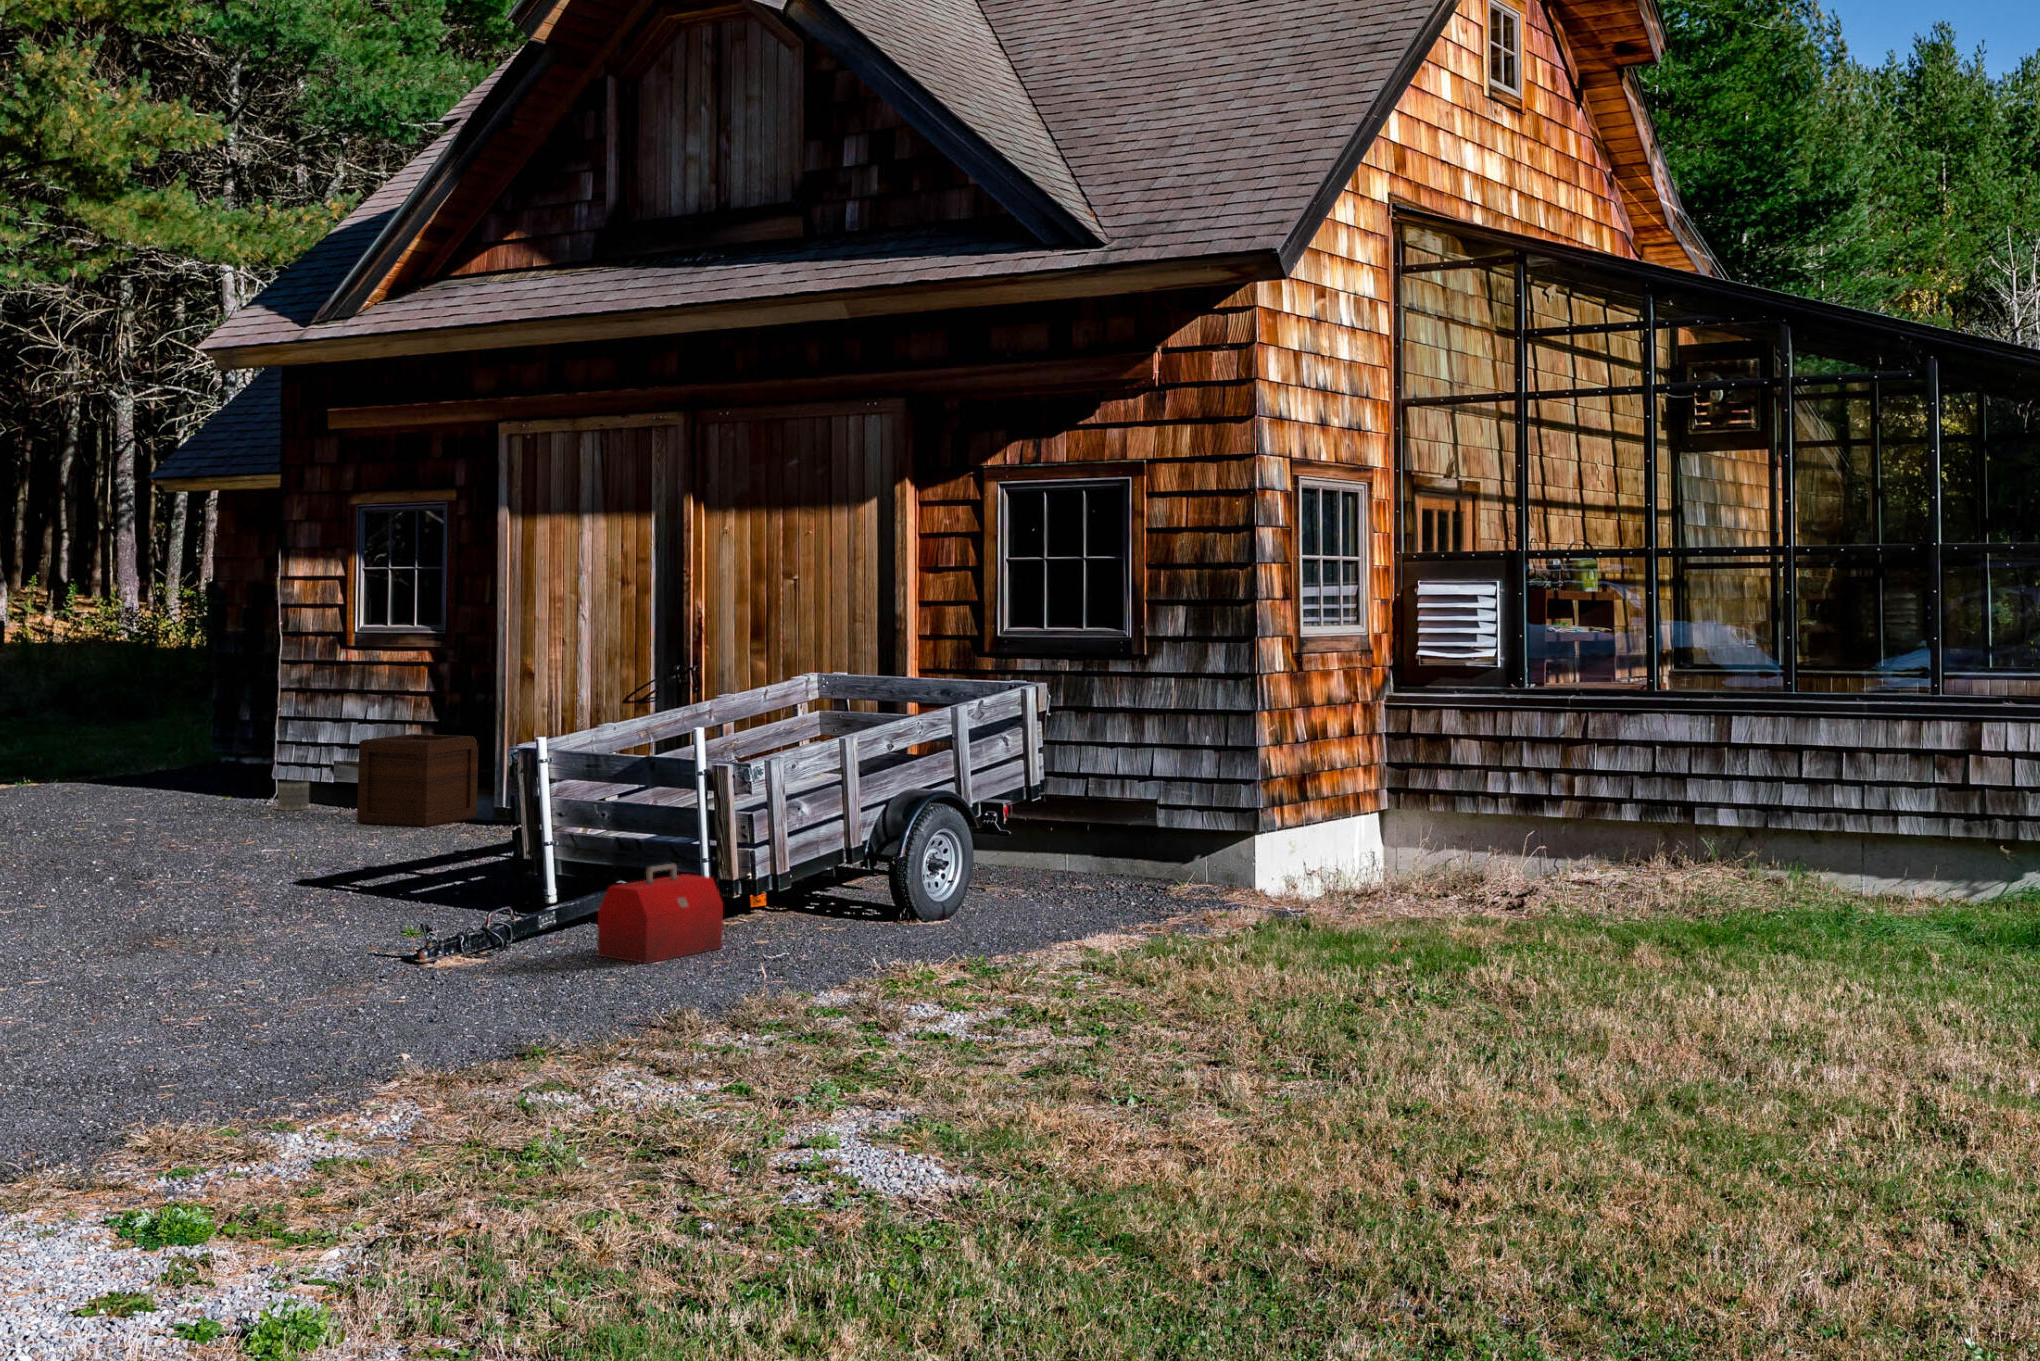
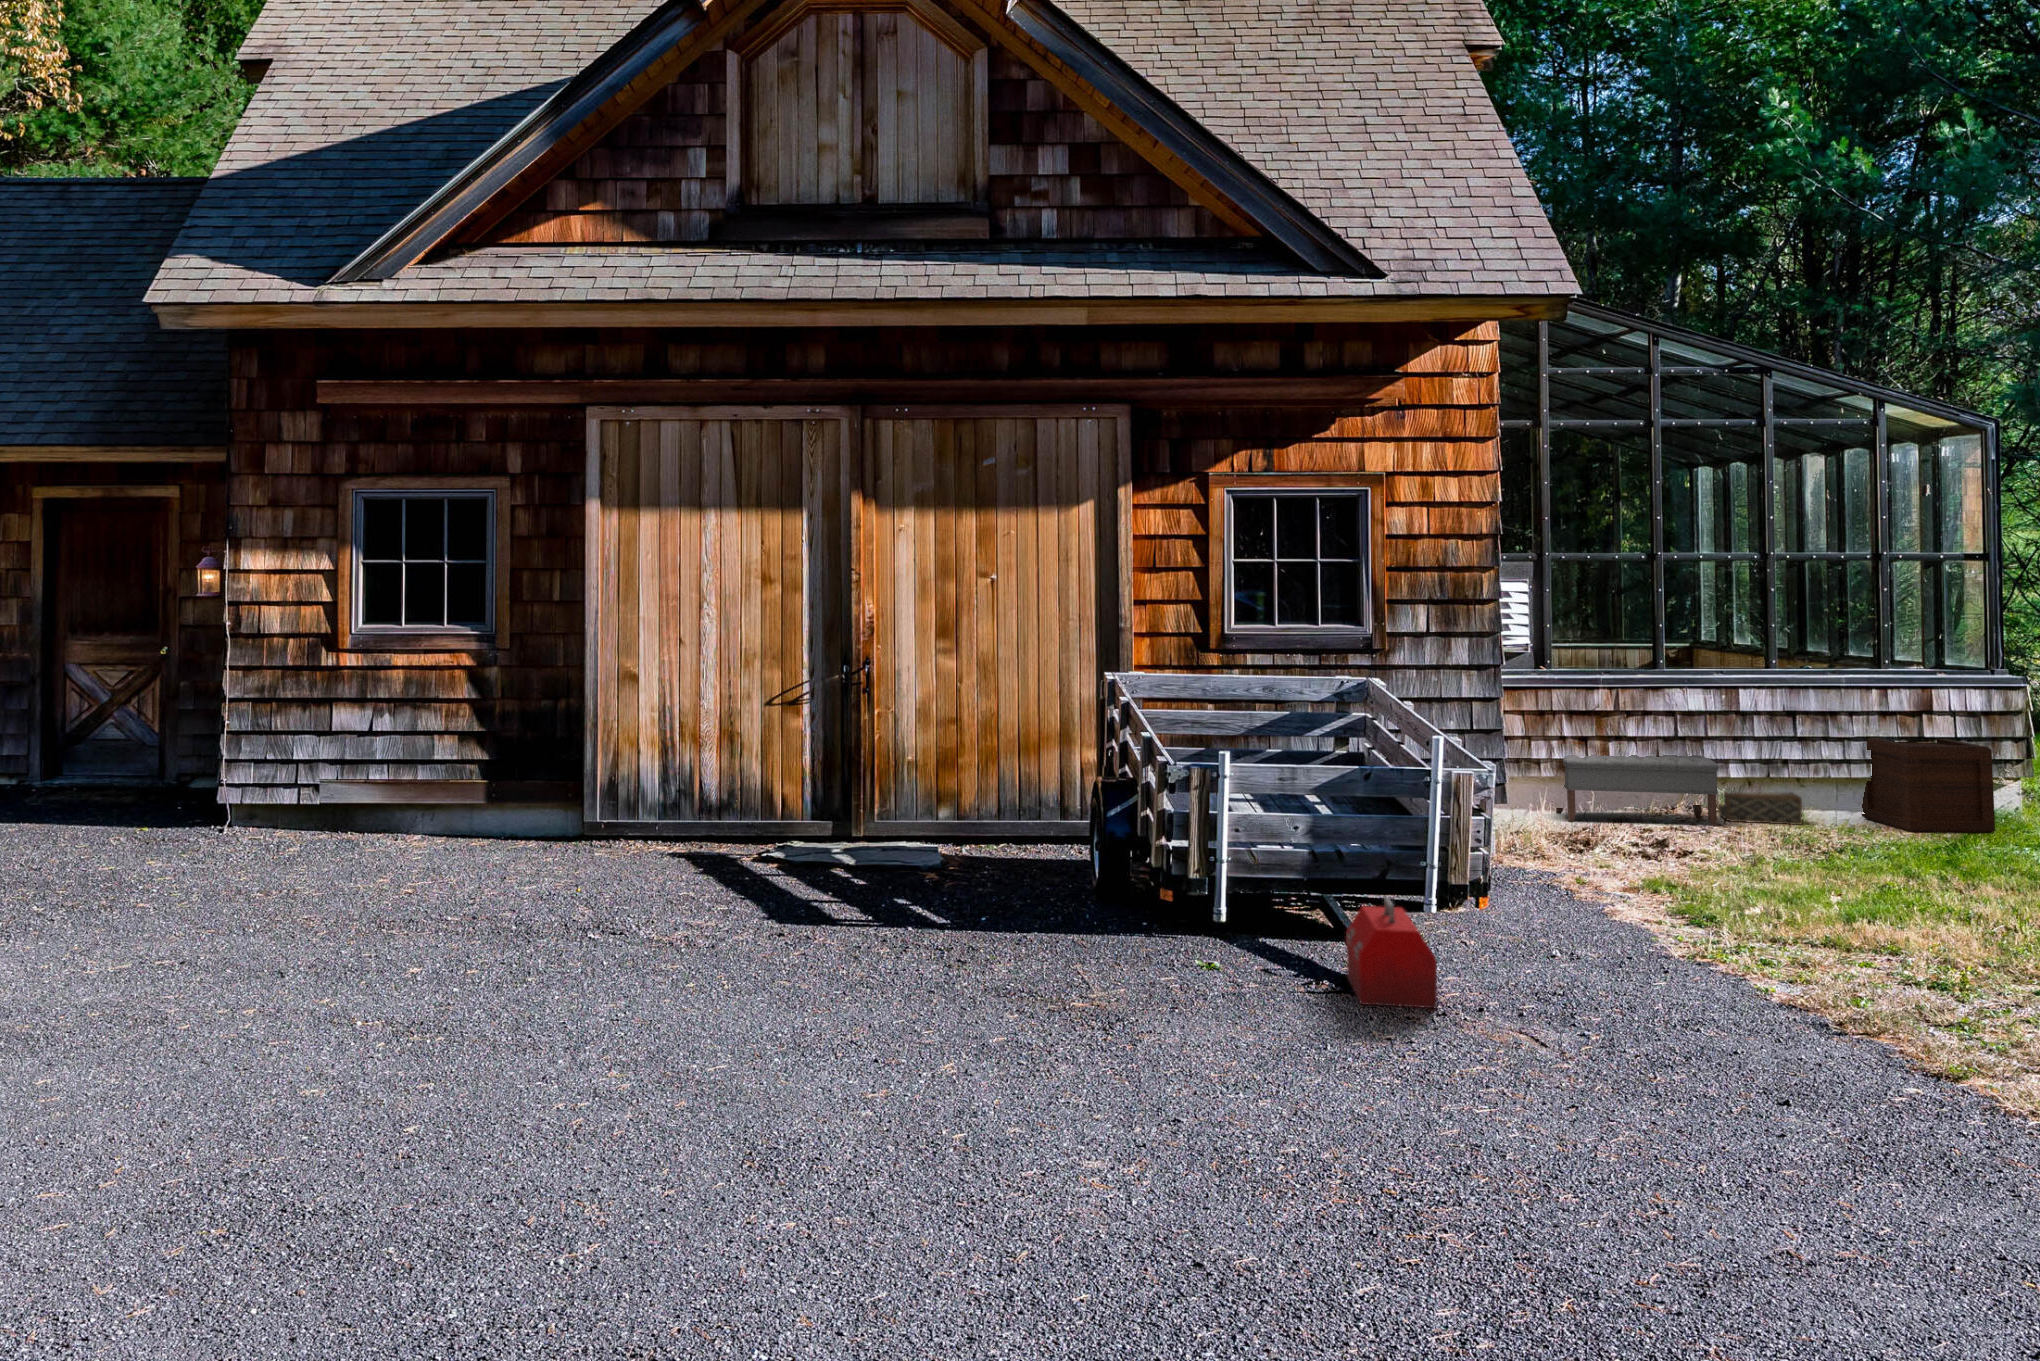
wooden crate: present [357,734,478,827] -> present [1861,736,1995,833]
planter: present [278,781,309,811] -> none [255,804,291,839]
bench: none [1501,786,1690,881] -> present [1556,755,1718,826]
woven basket: none [1703,840,1804,886] -> present [1718,792,1802,825]

